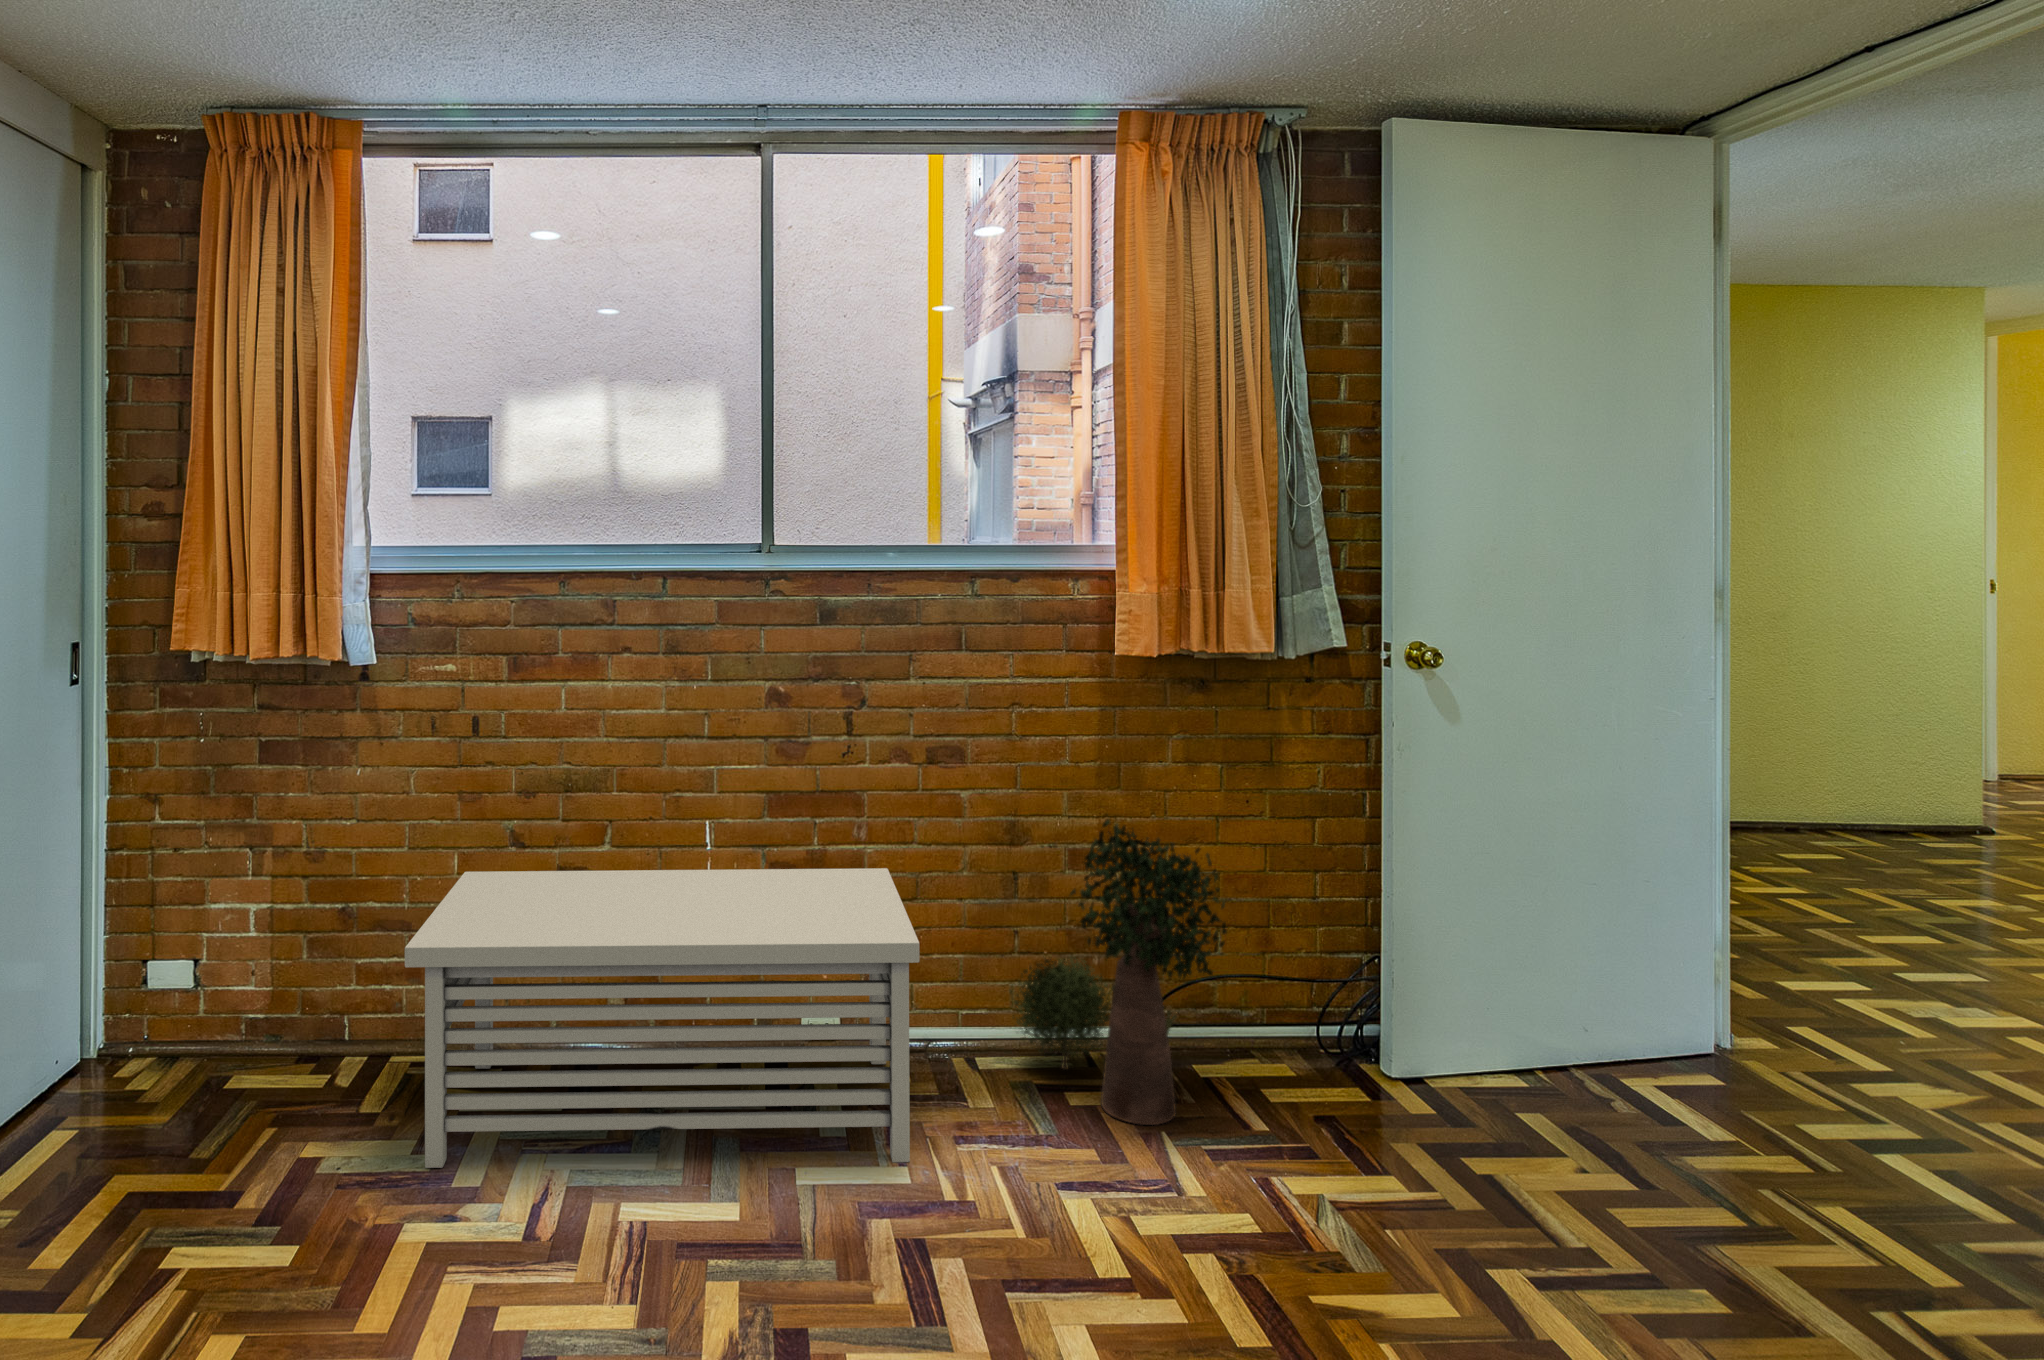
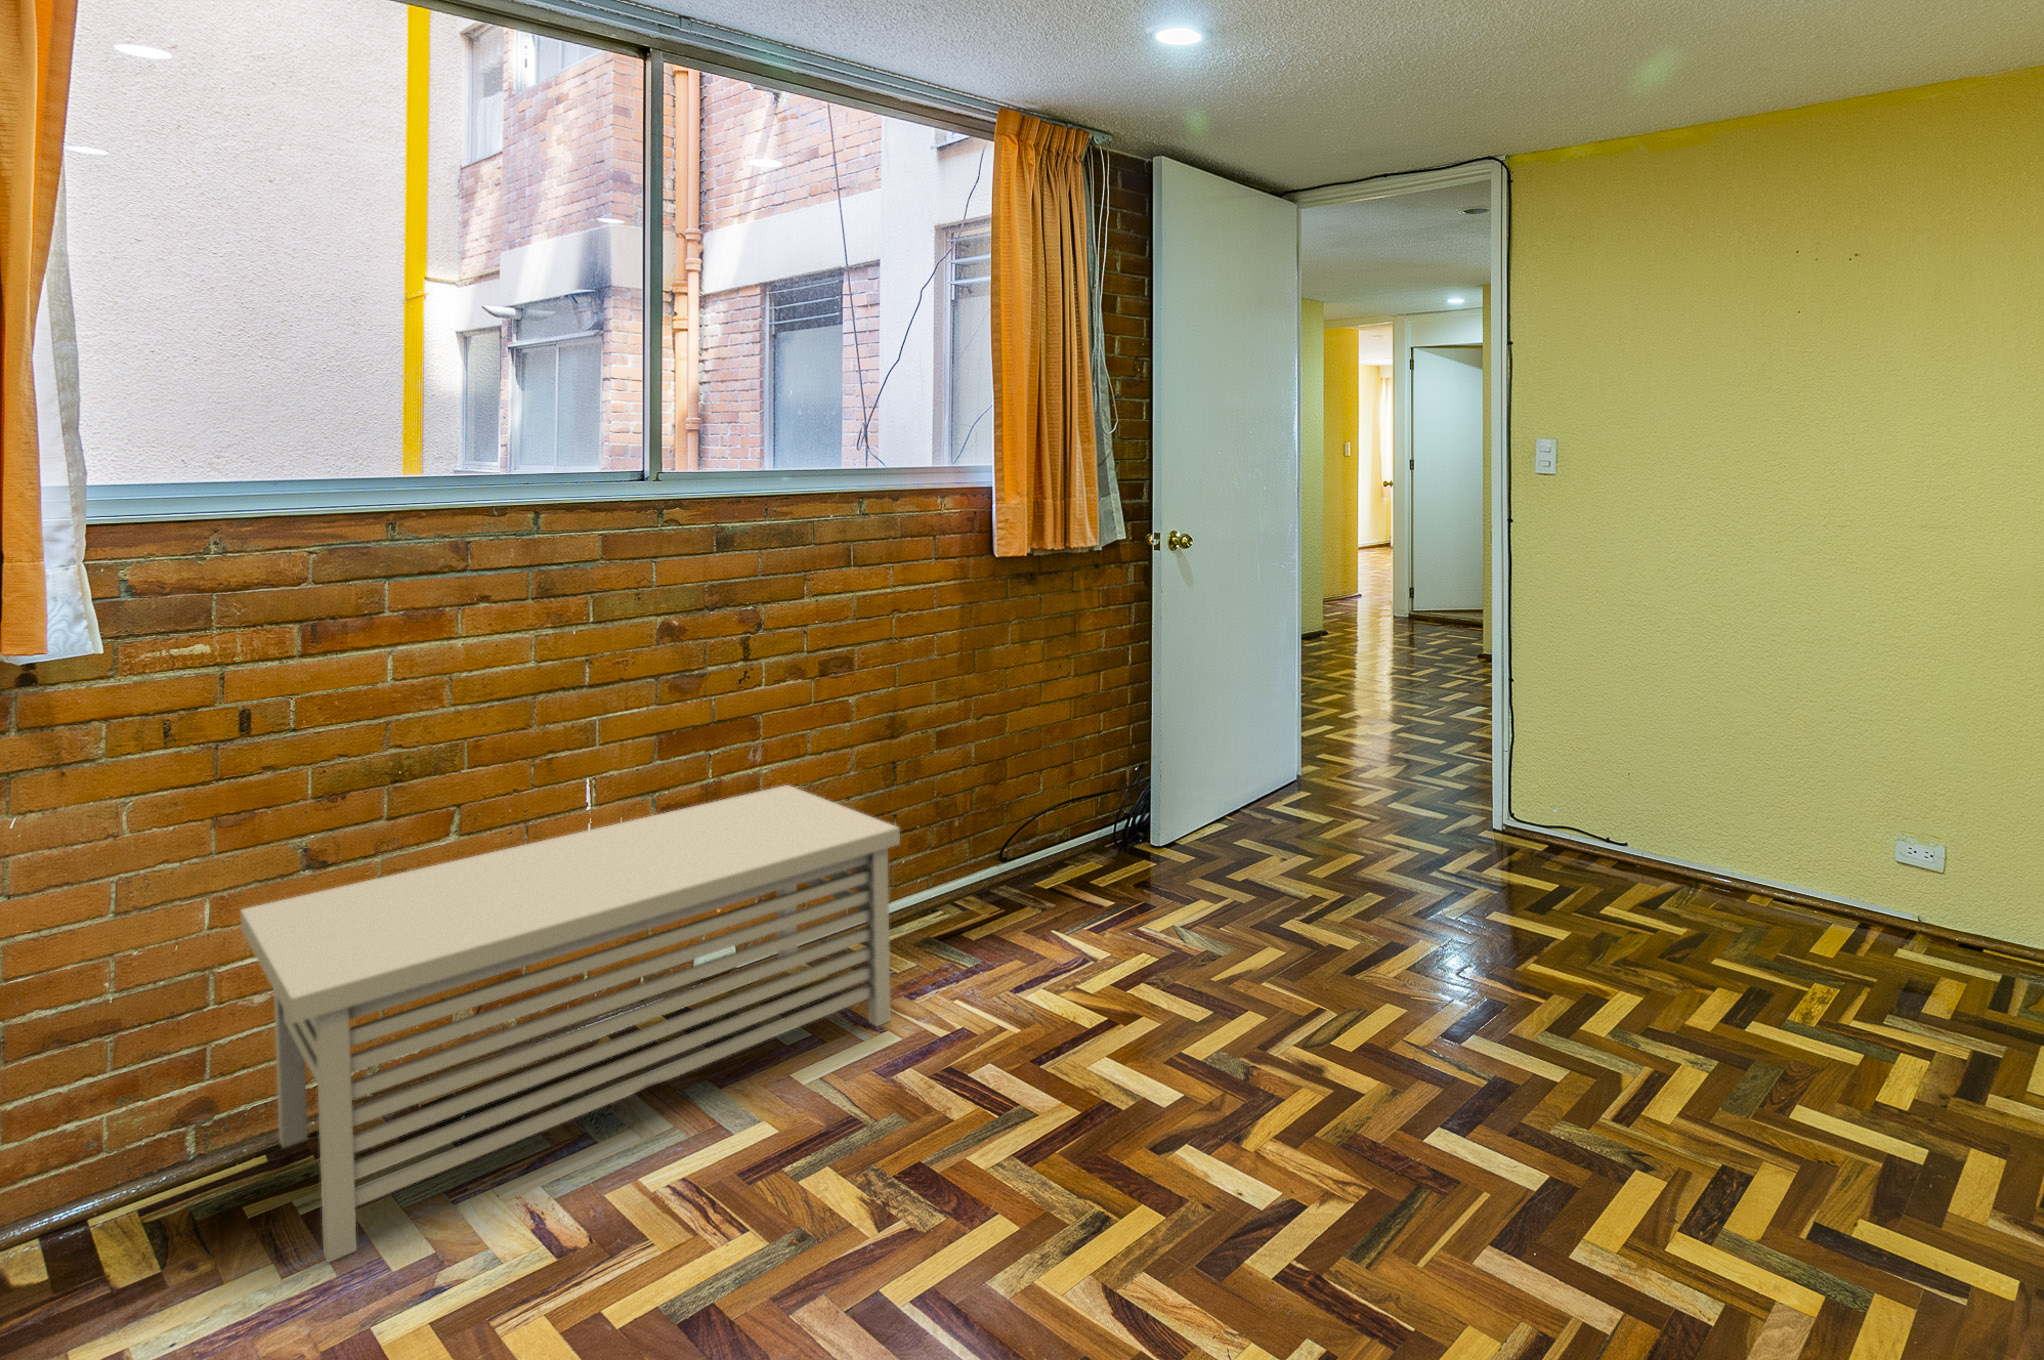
potted plant: present [1010,819,1227,1125] -> none [901,702,1092,932]

